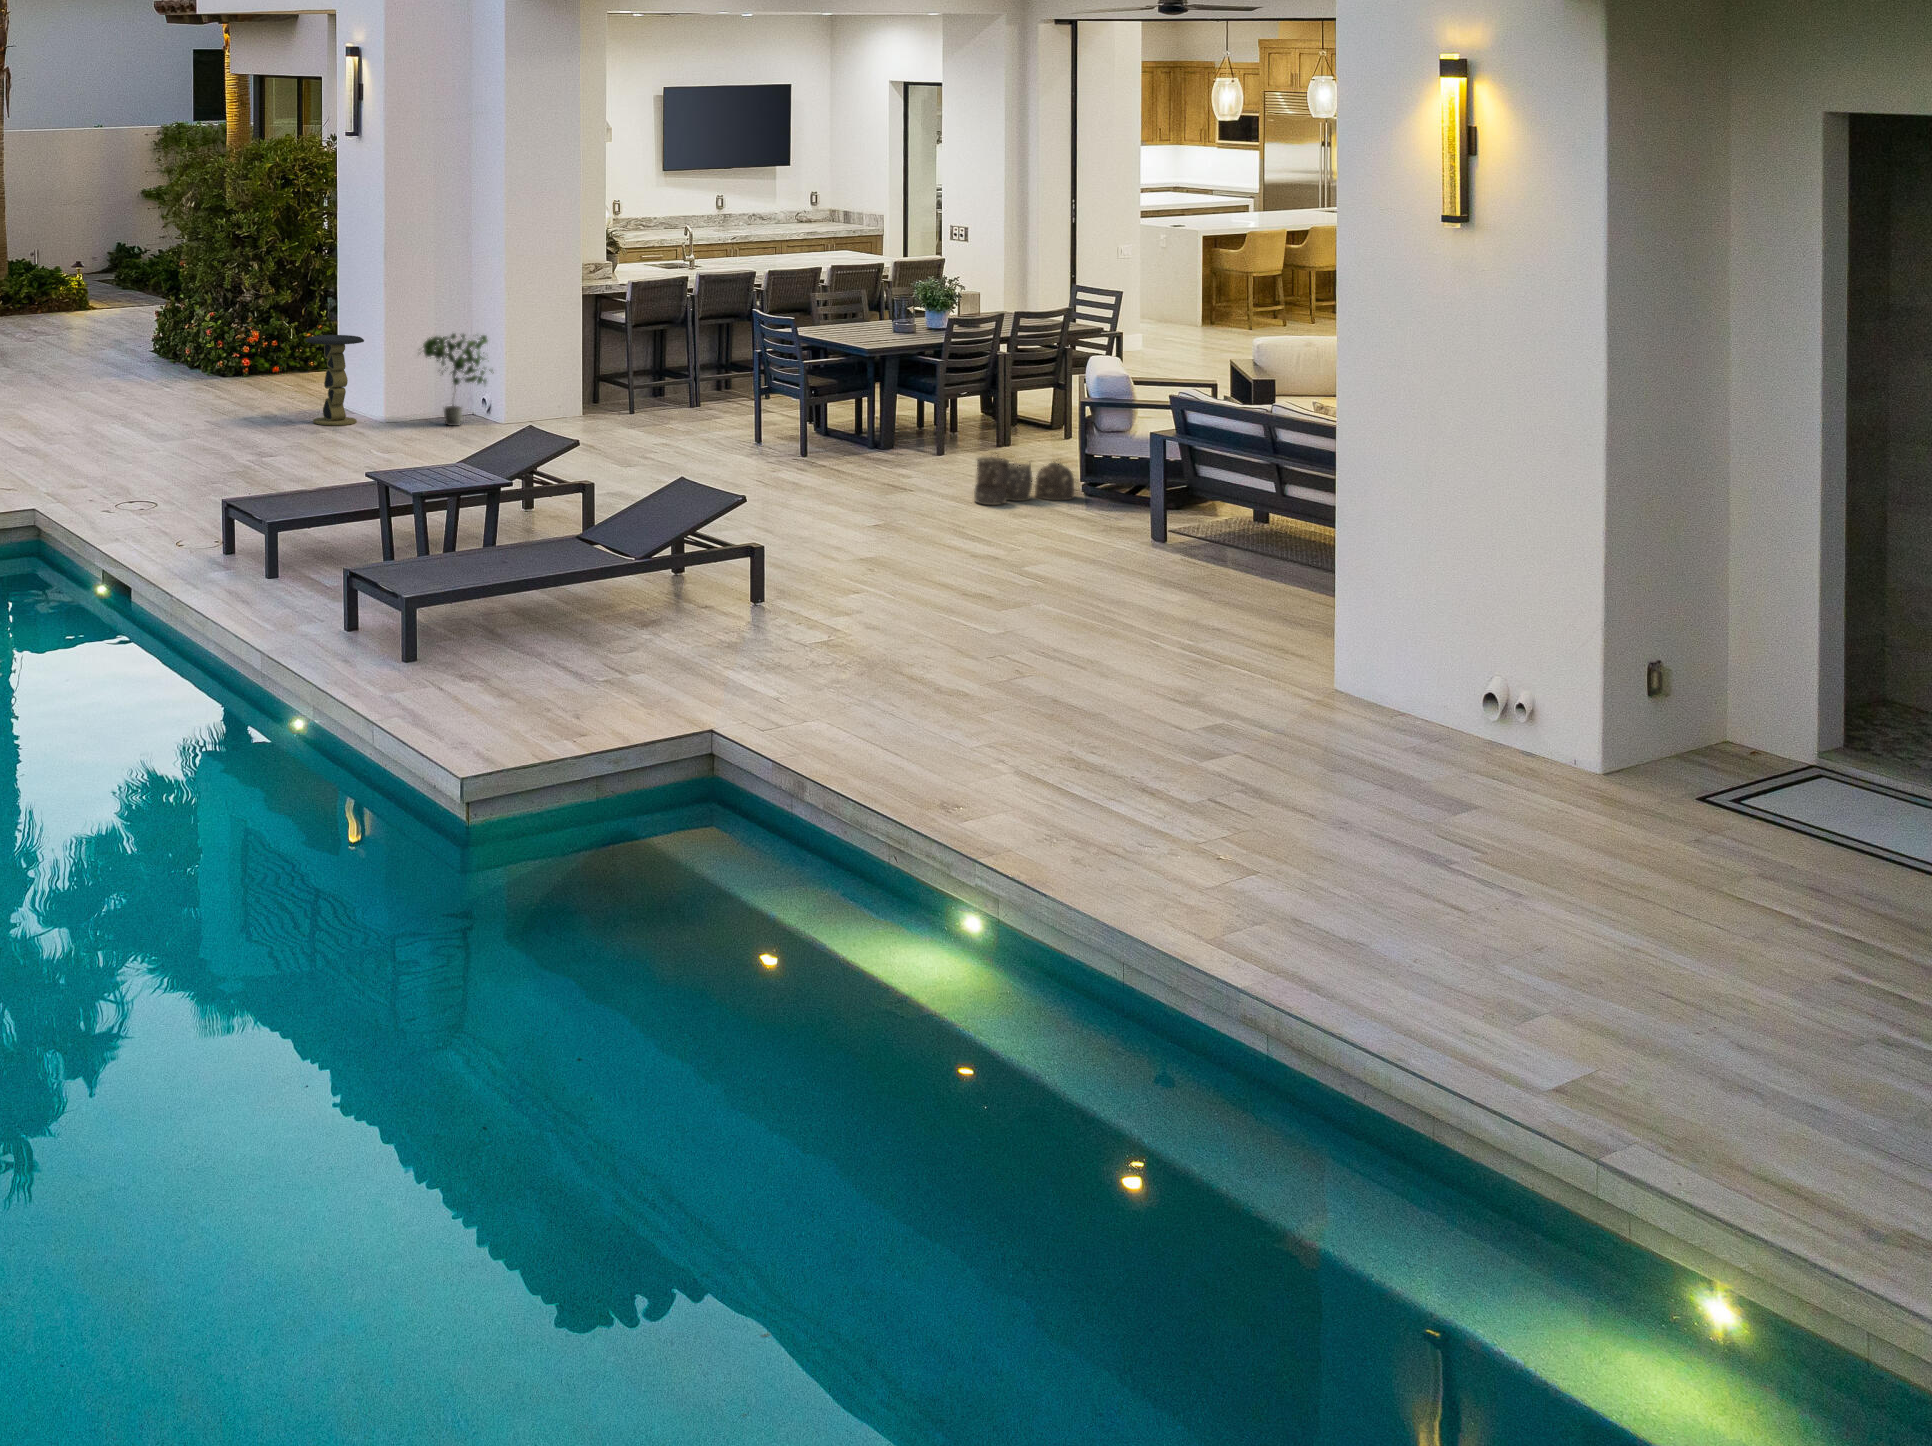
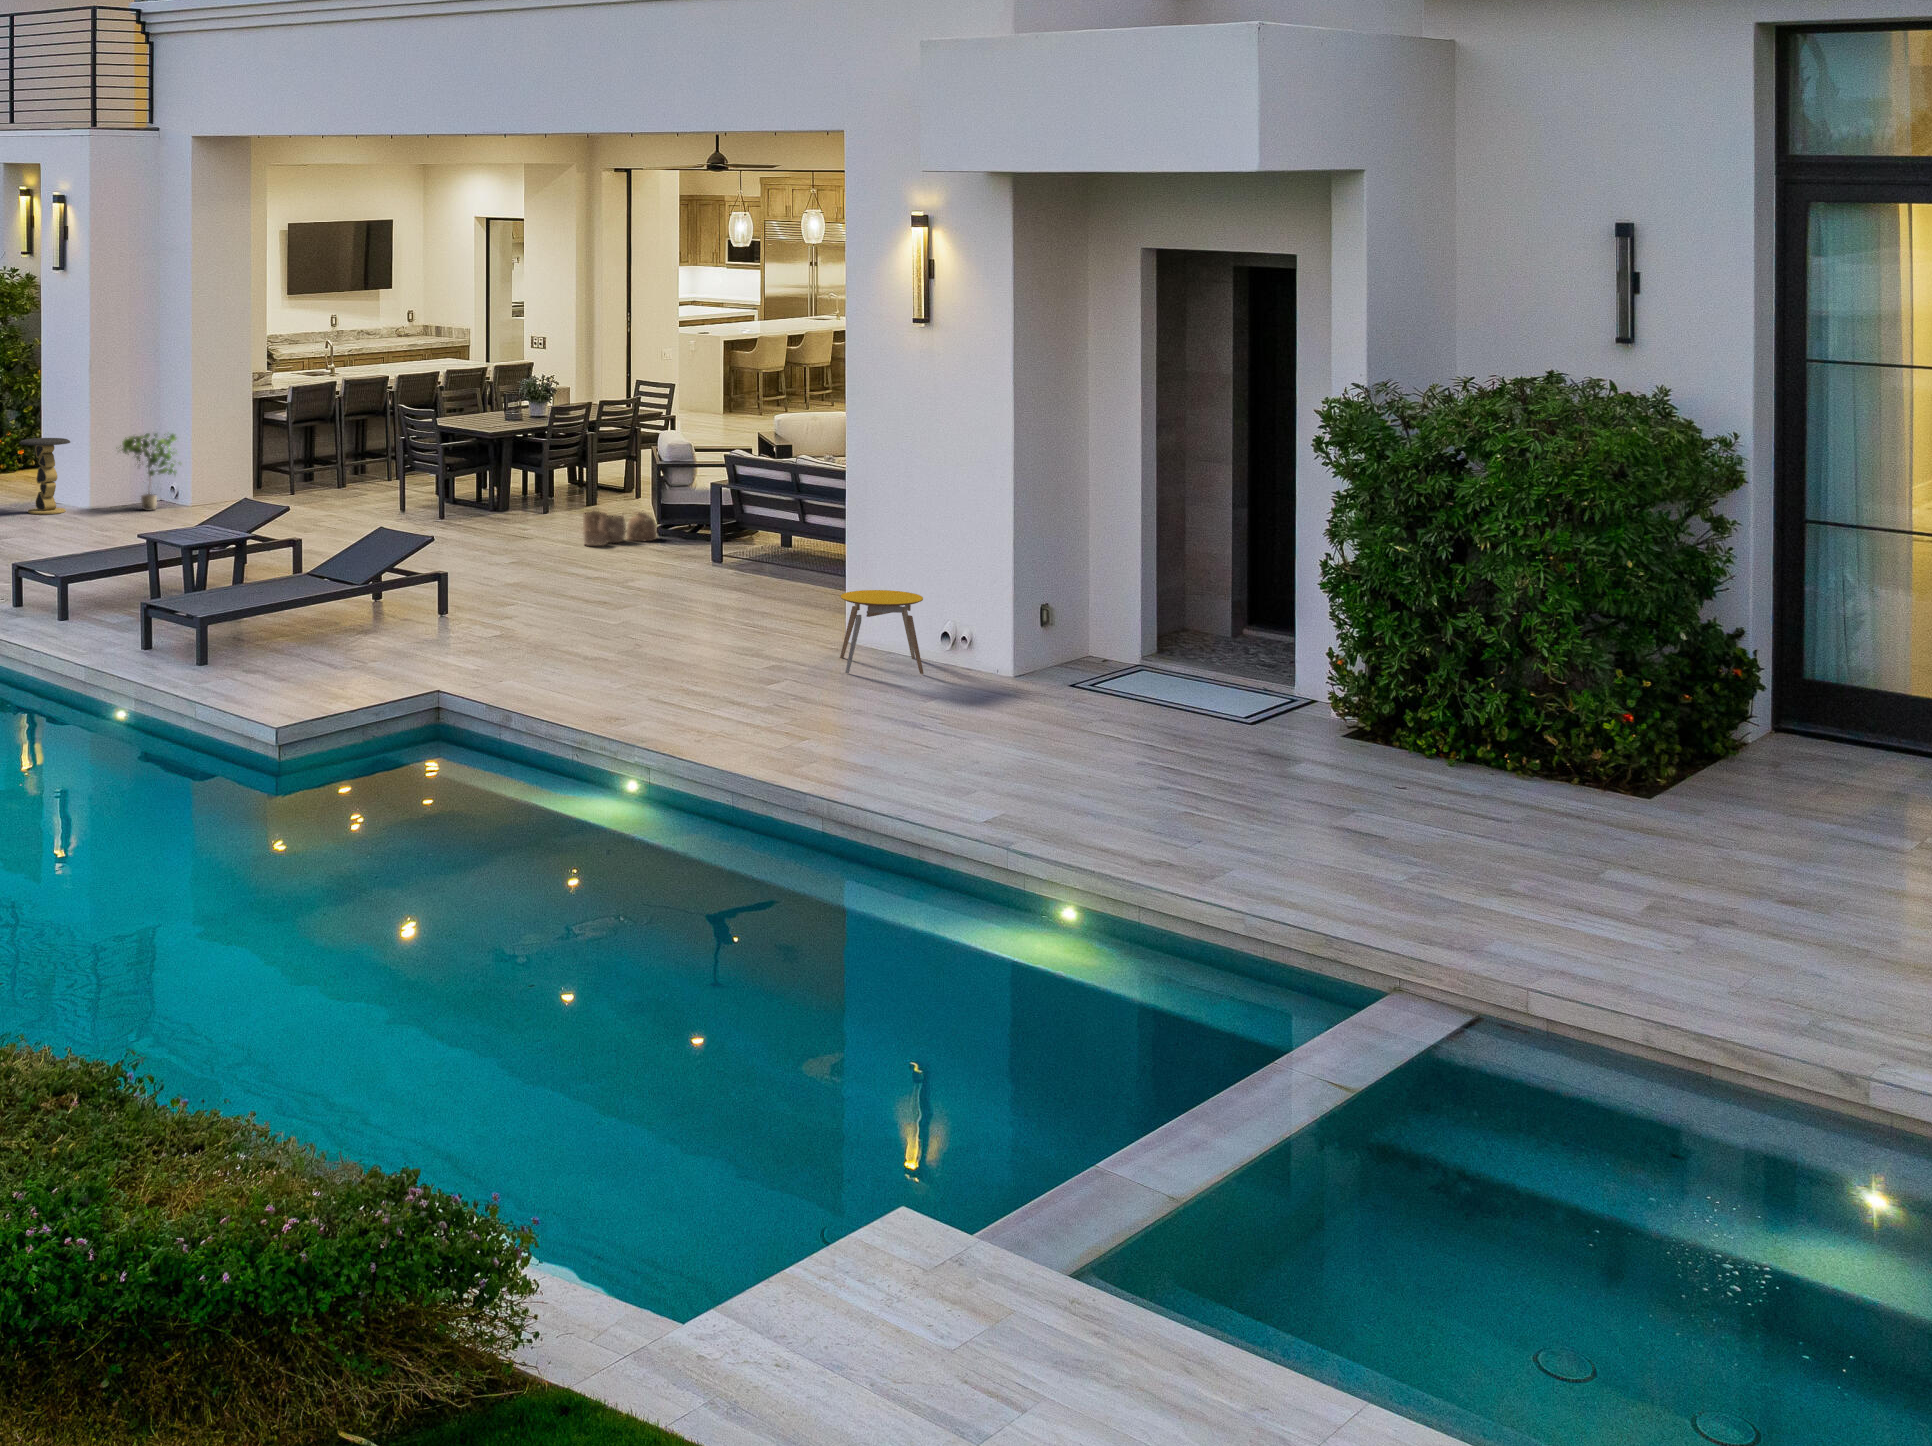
stool: none [1319,623,1457,763] -> present [840,590,924,674]

